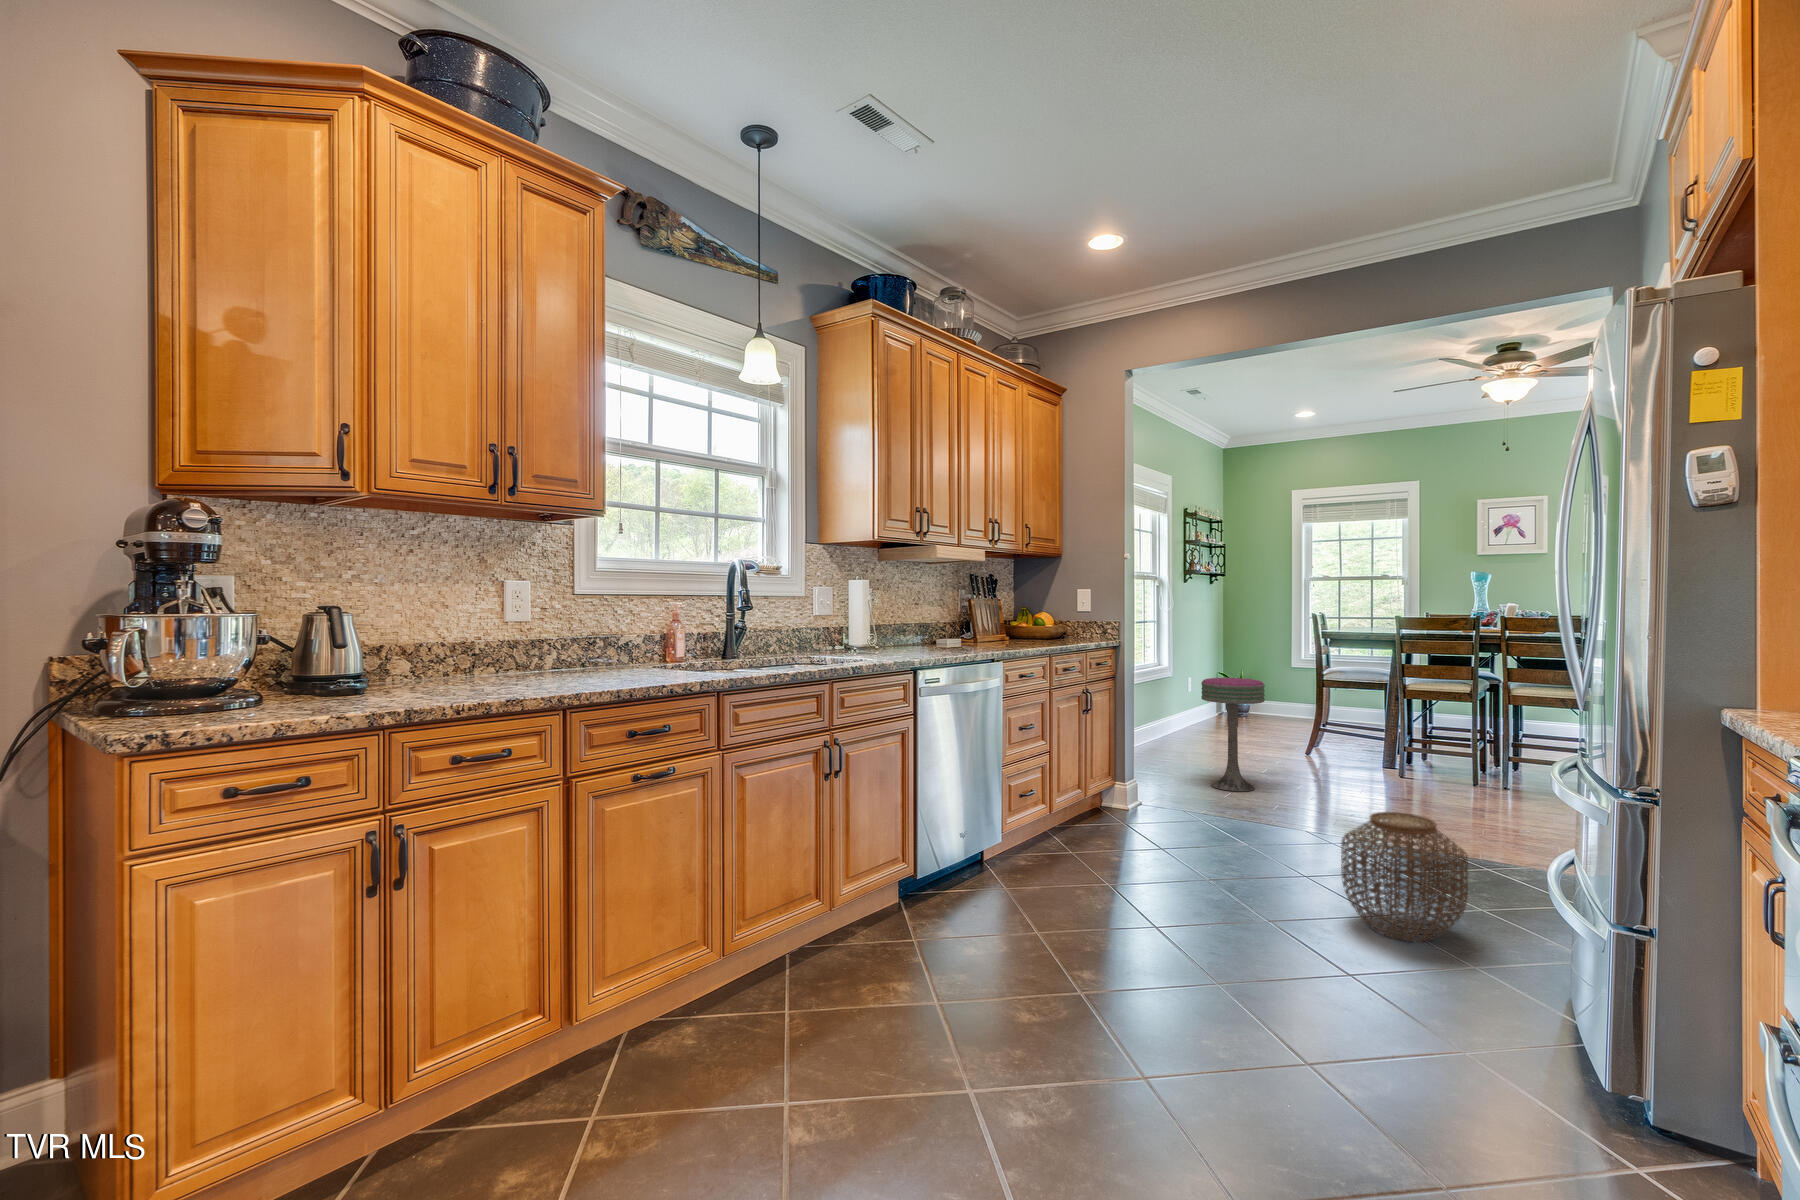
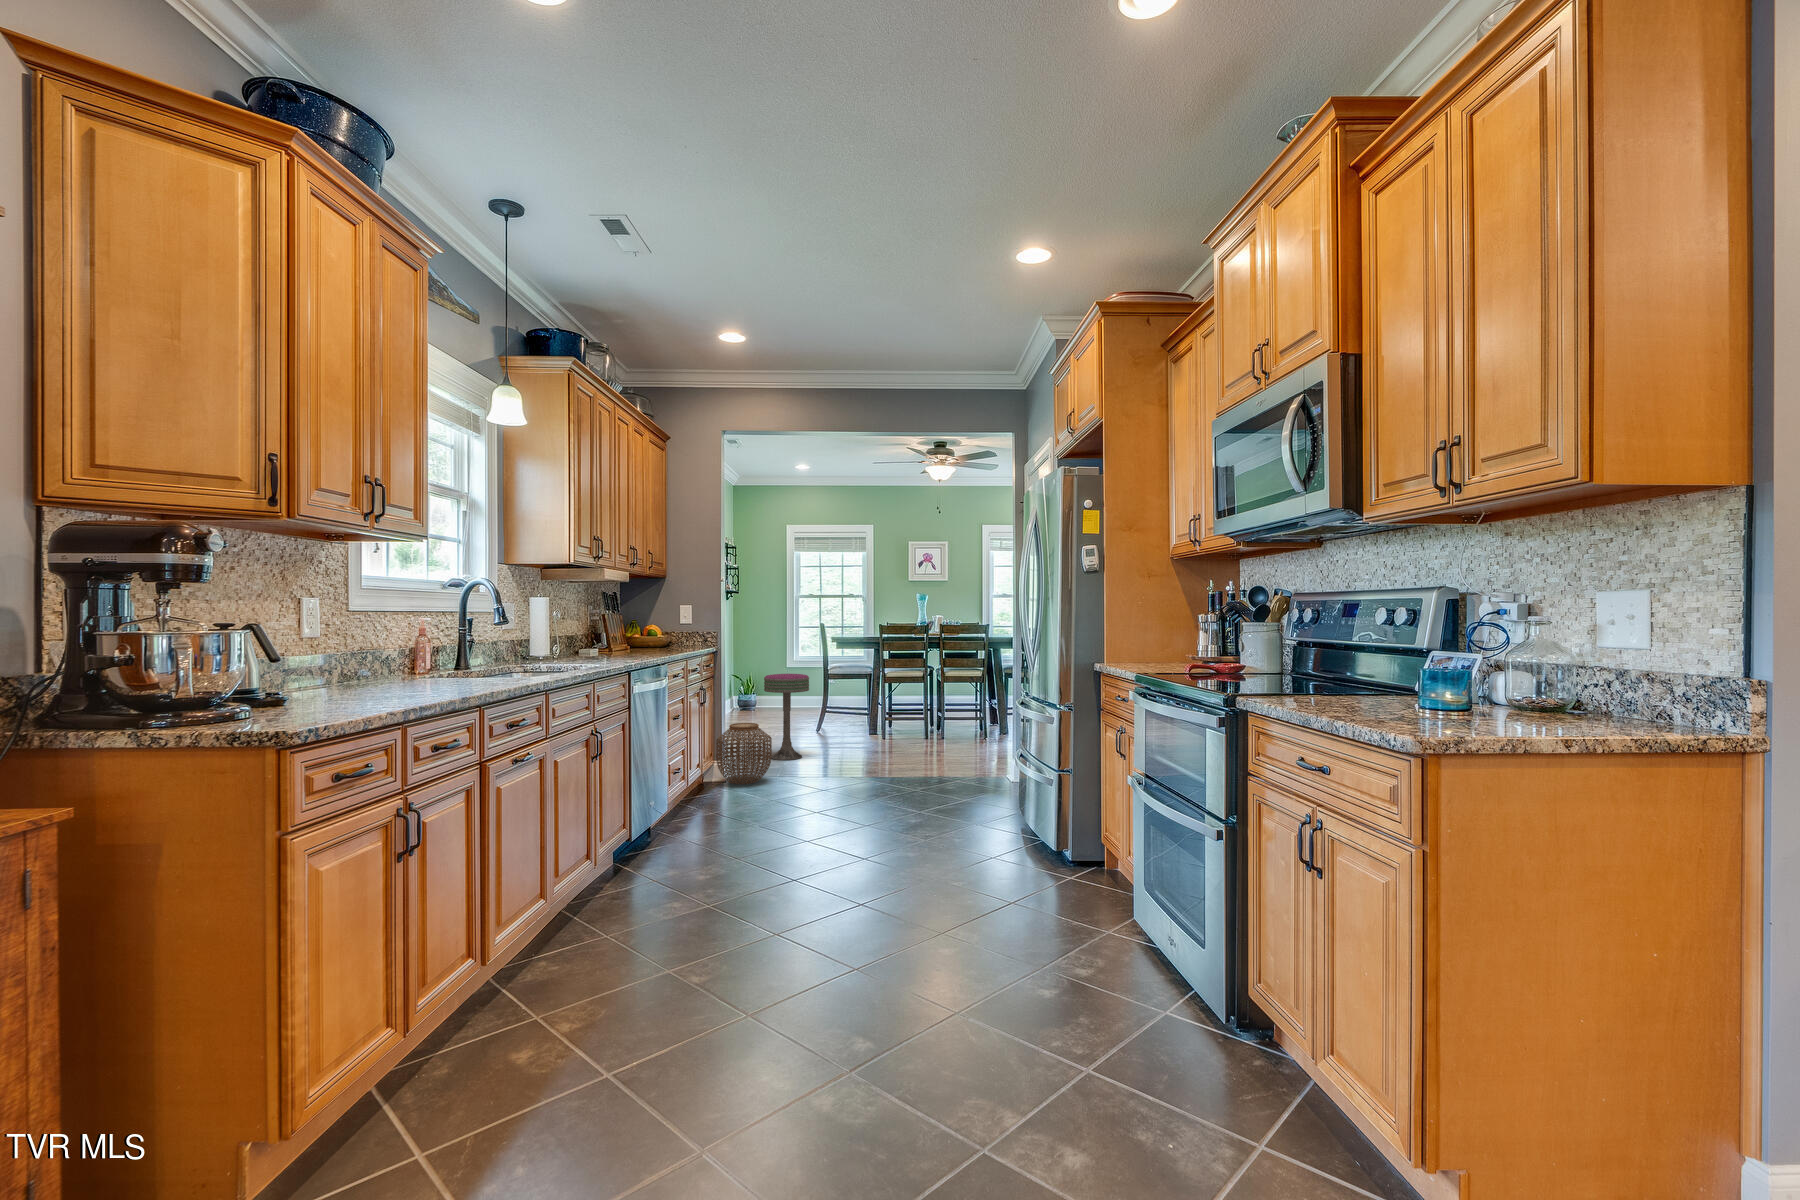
woven basket: present [1341,812,1468,942] -> present [716,723,772,784]

